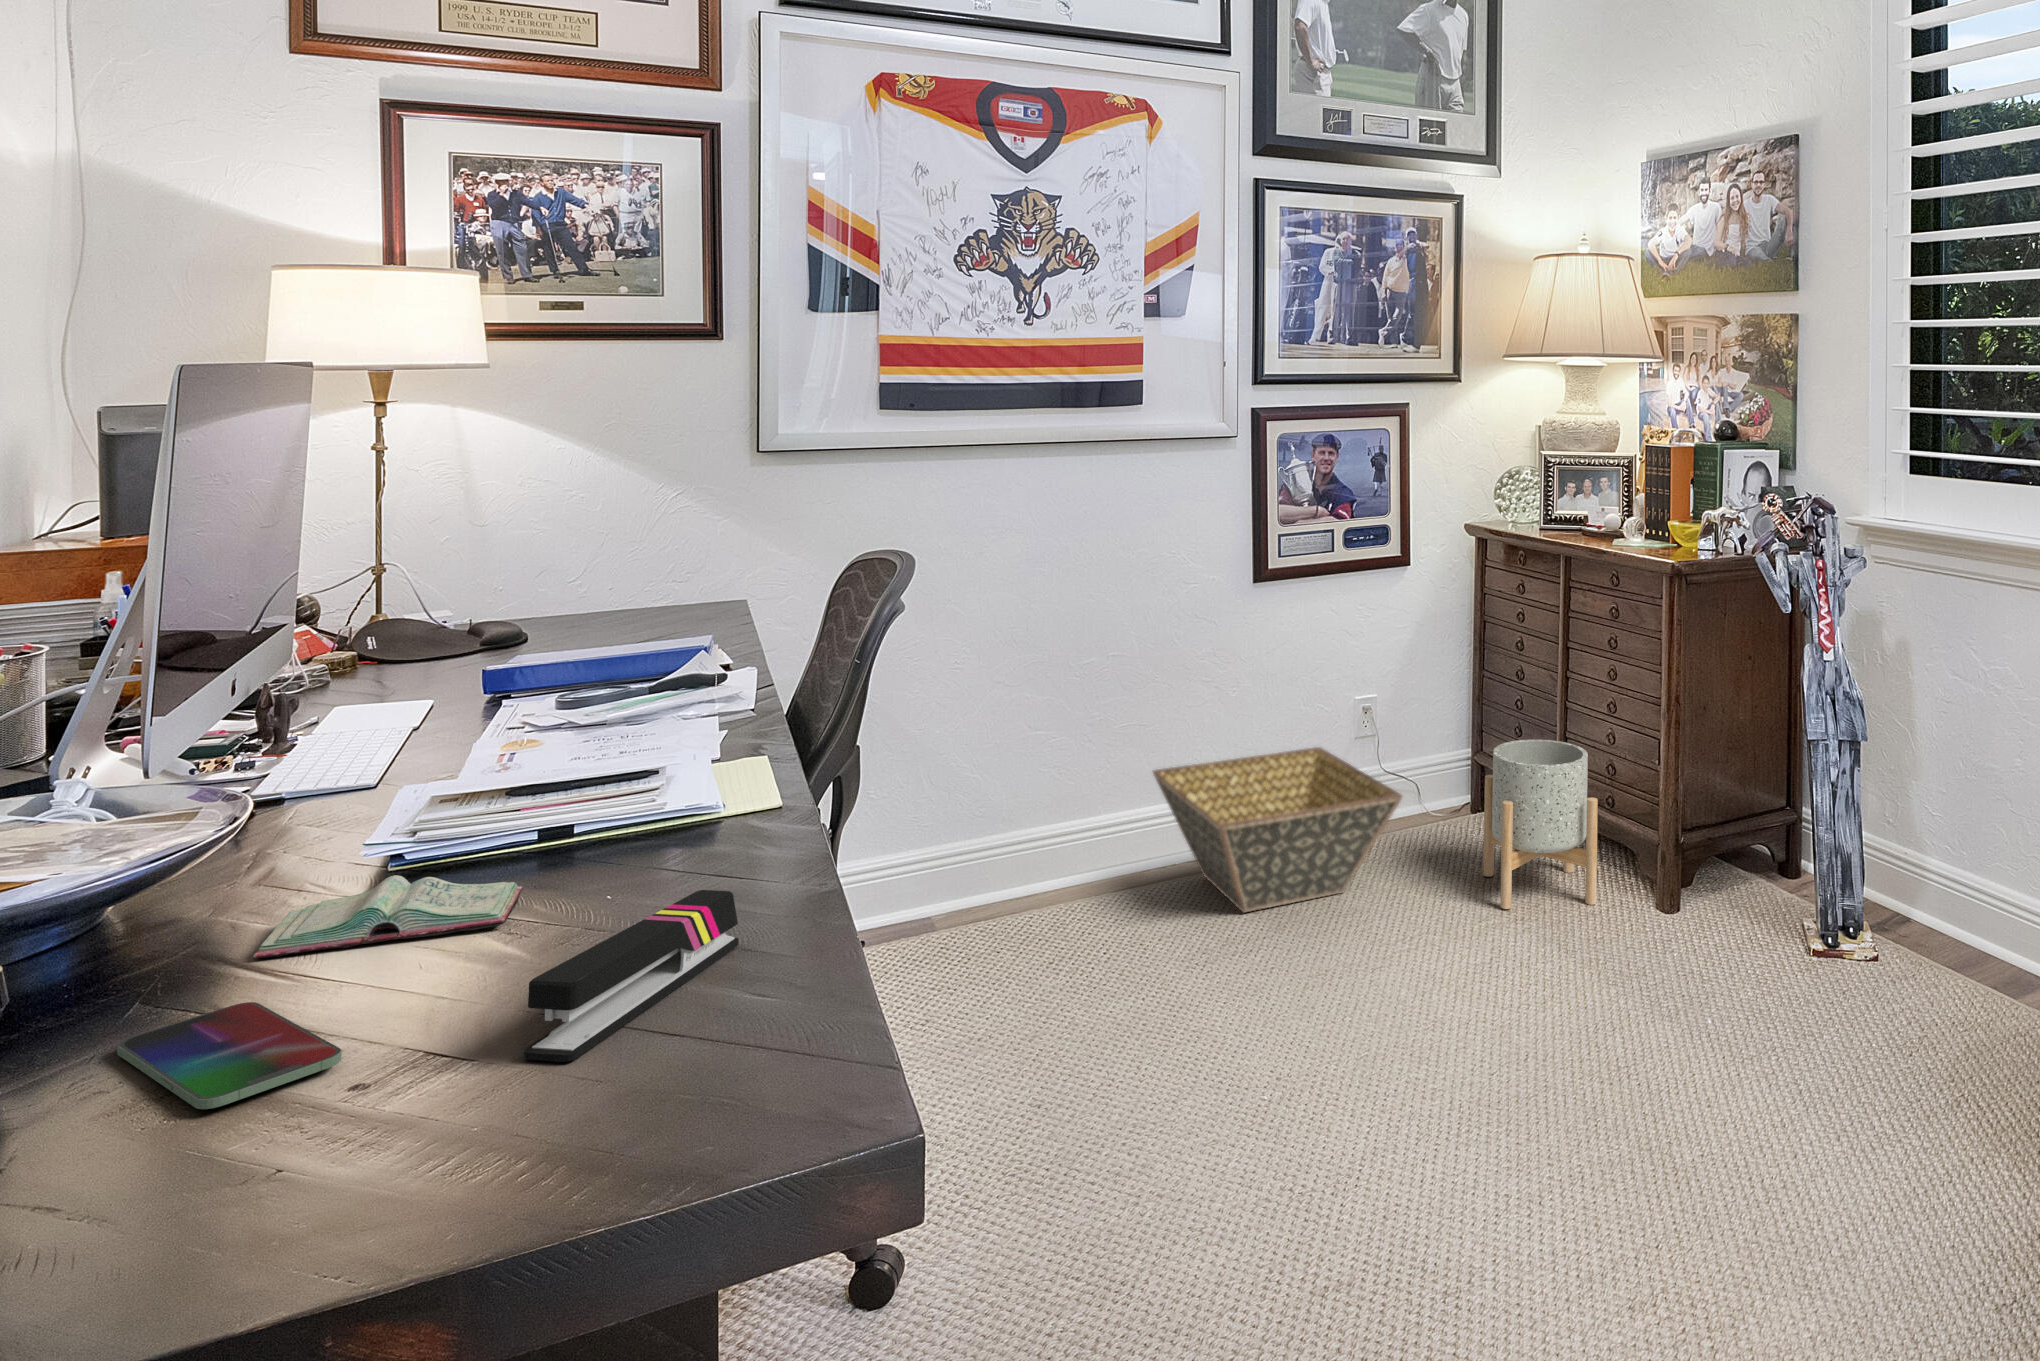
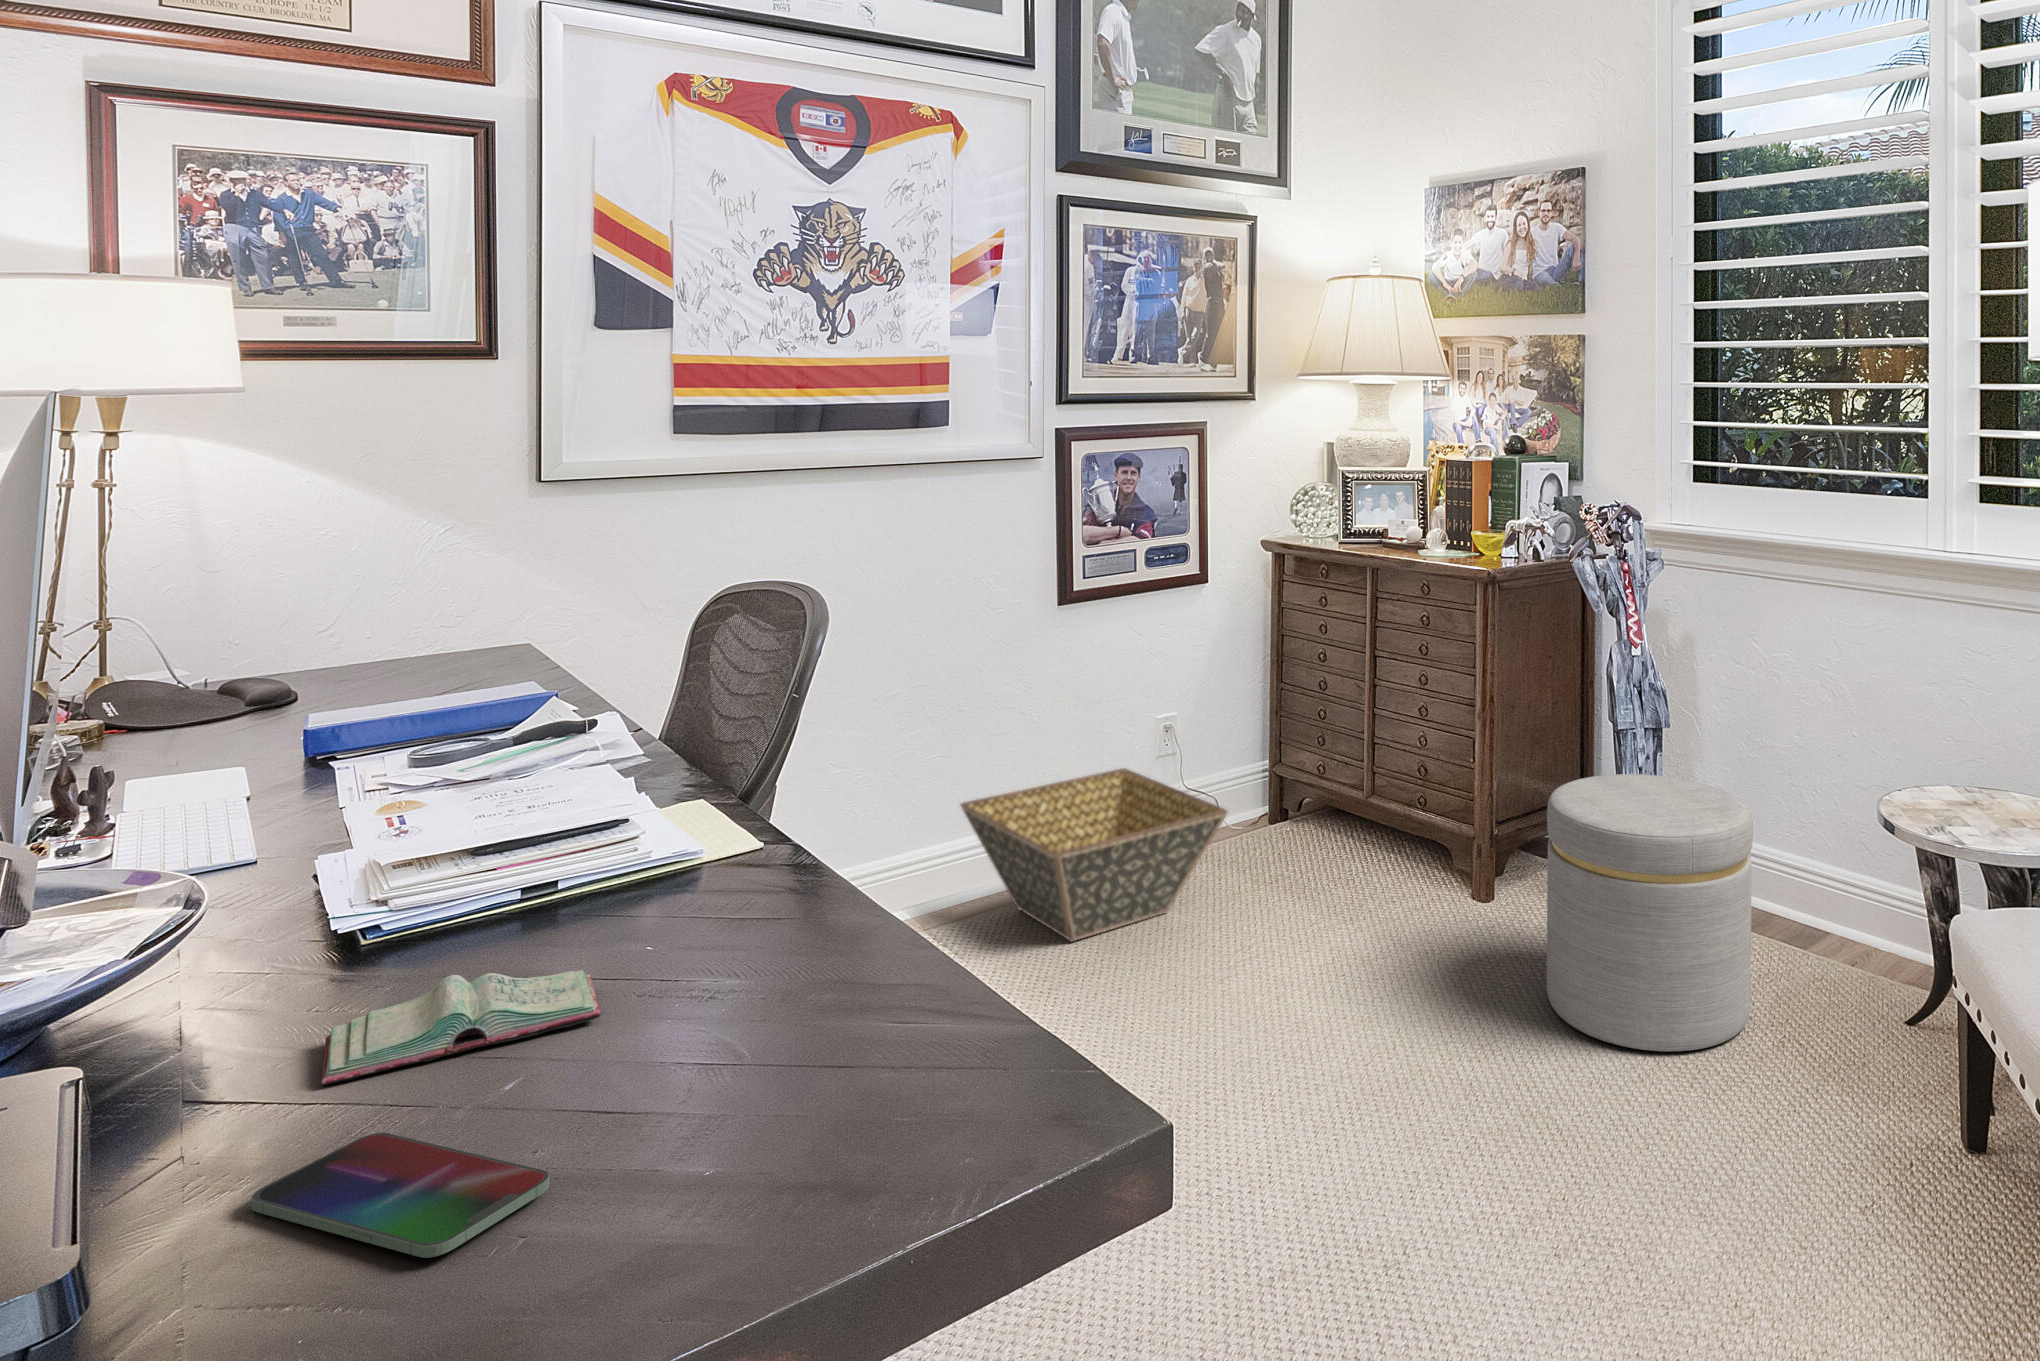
planter: present [1483,740,1598,909] -> none [1300,747,1417,915]
ottoman: none [1699,785,1924,1085] -> present [1547,774,1753,1051]
stapler: present [524,890,739,1062] -> none [758,957,889,1157]

